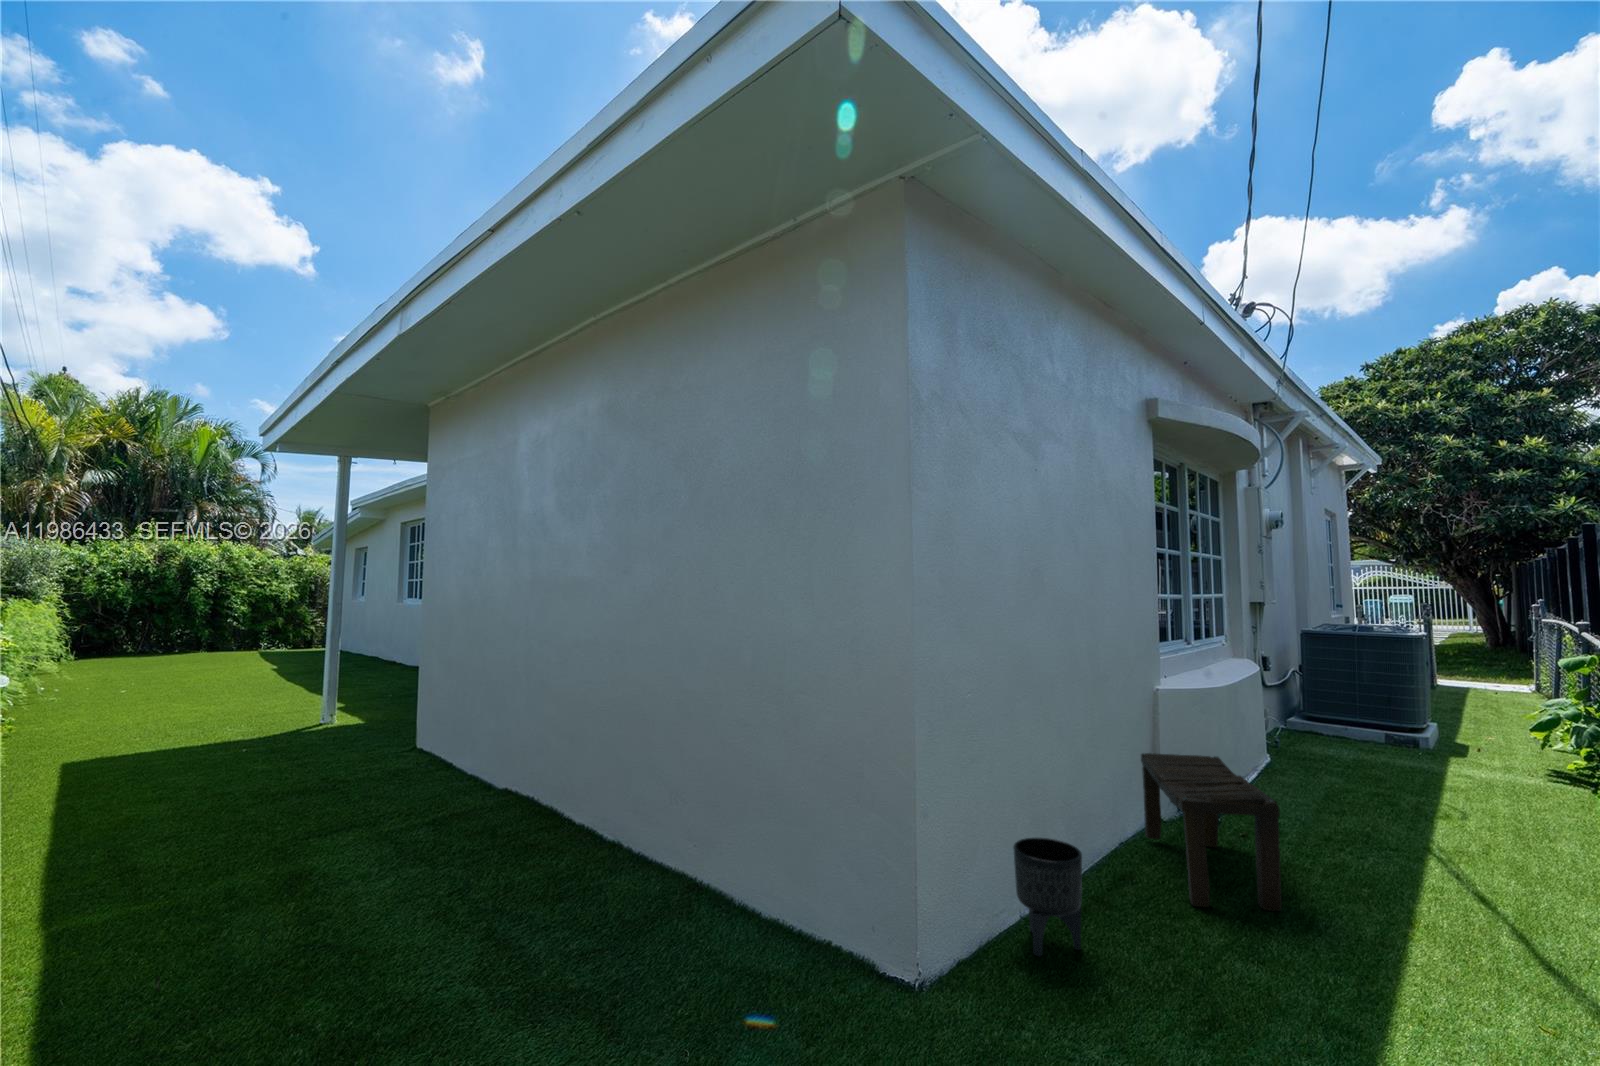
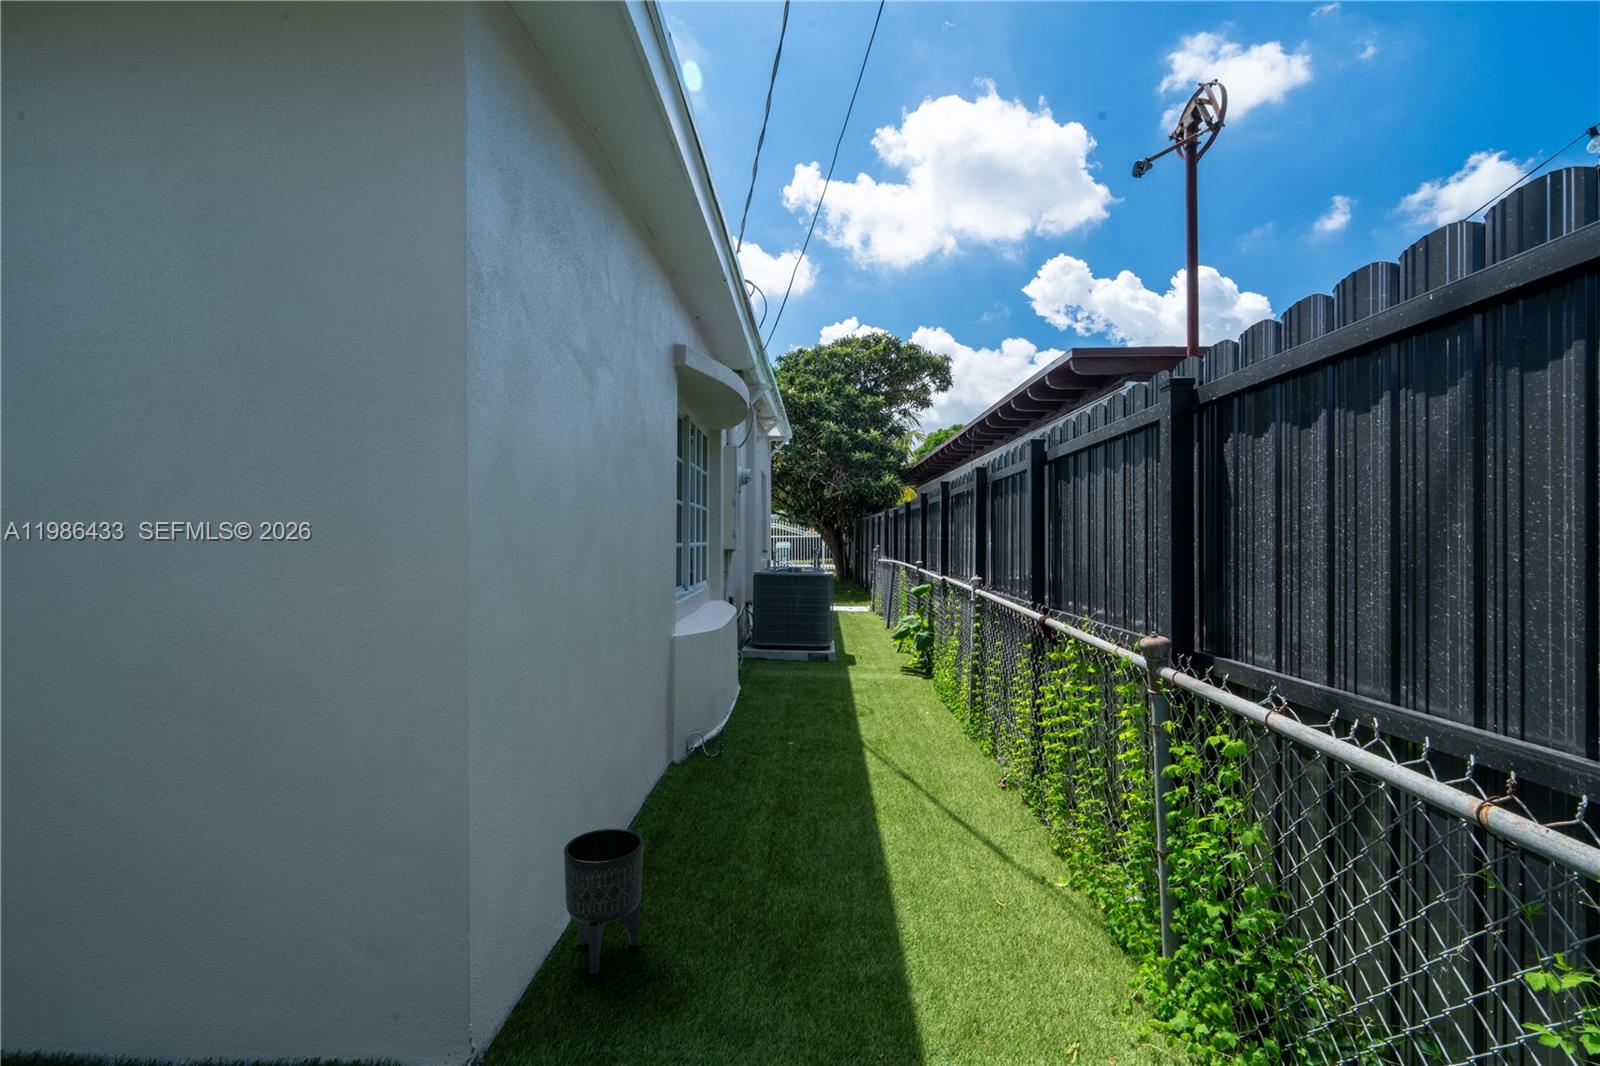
bench: present [1141,753,1282,911] -> none [663,697,795,851]

